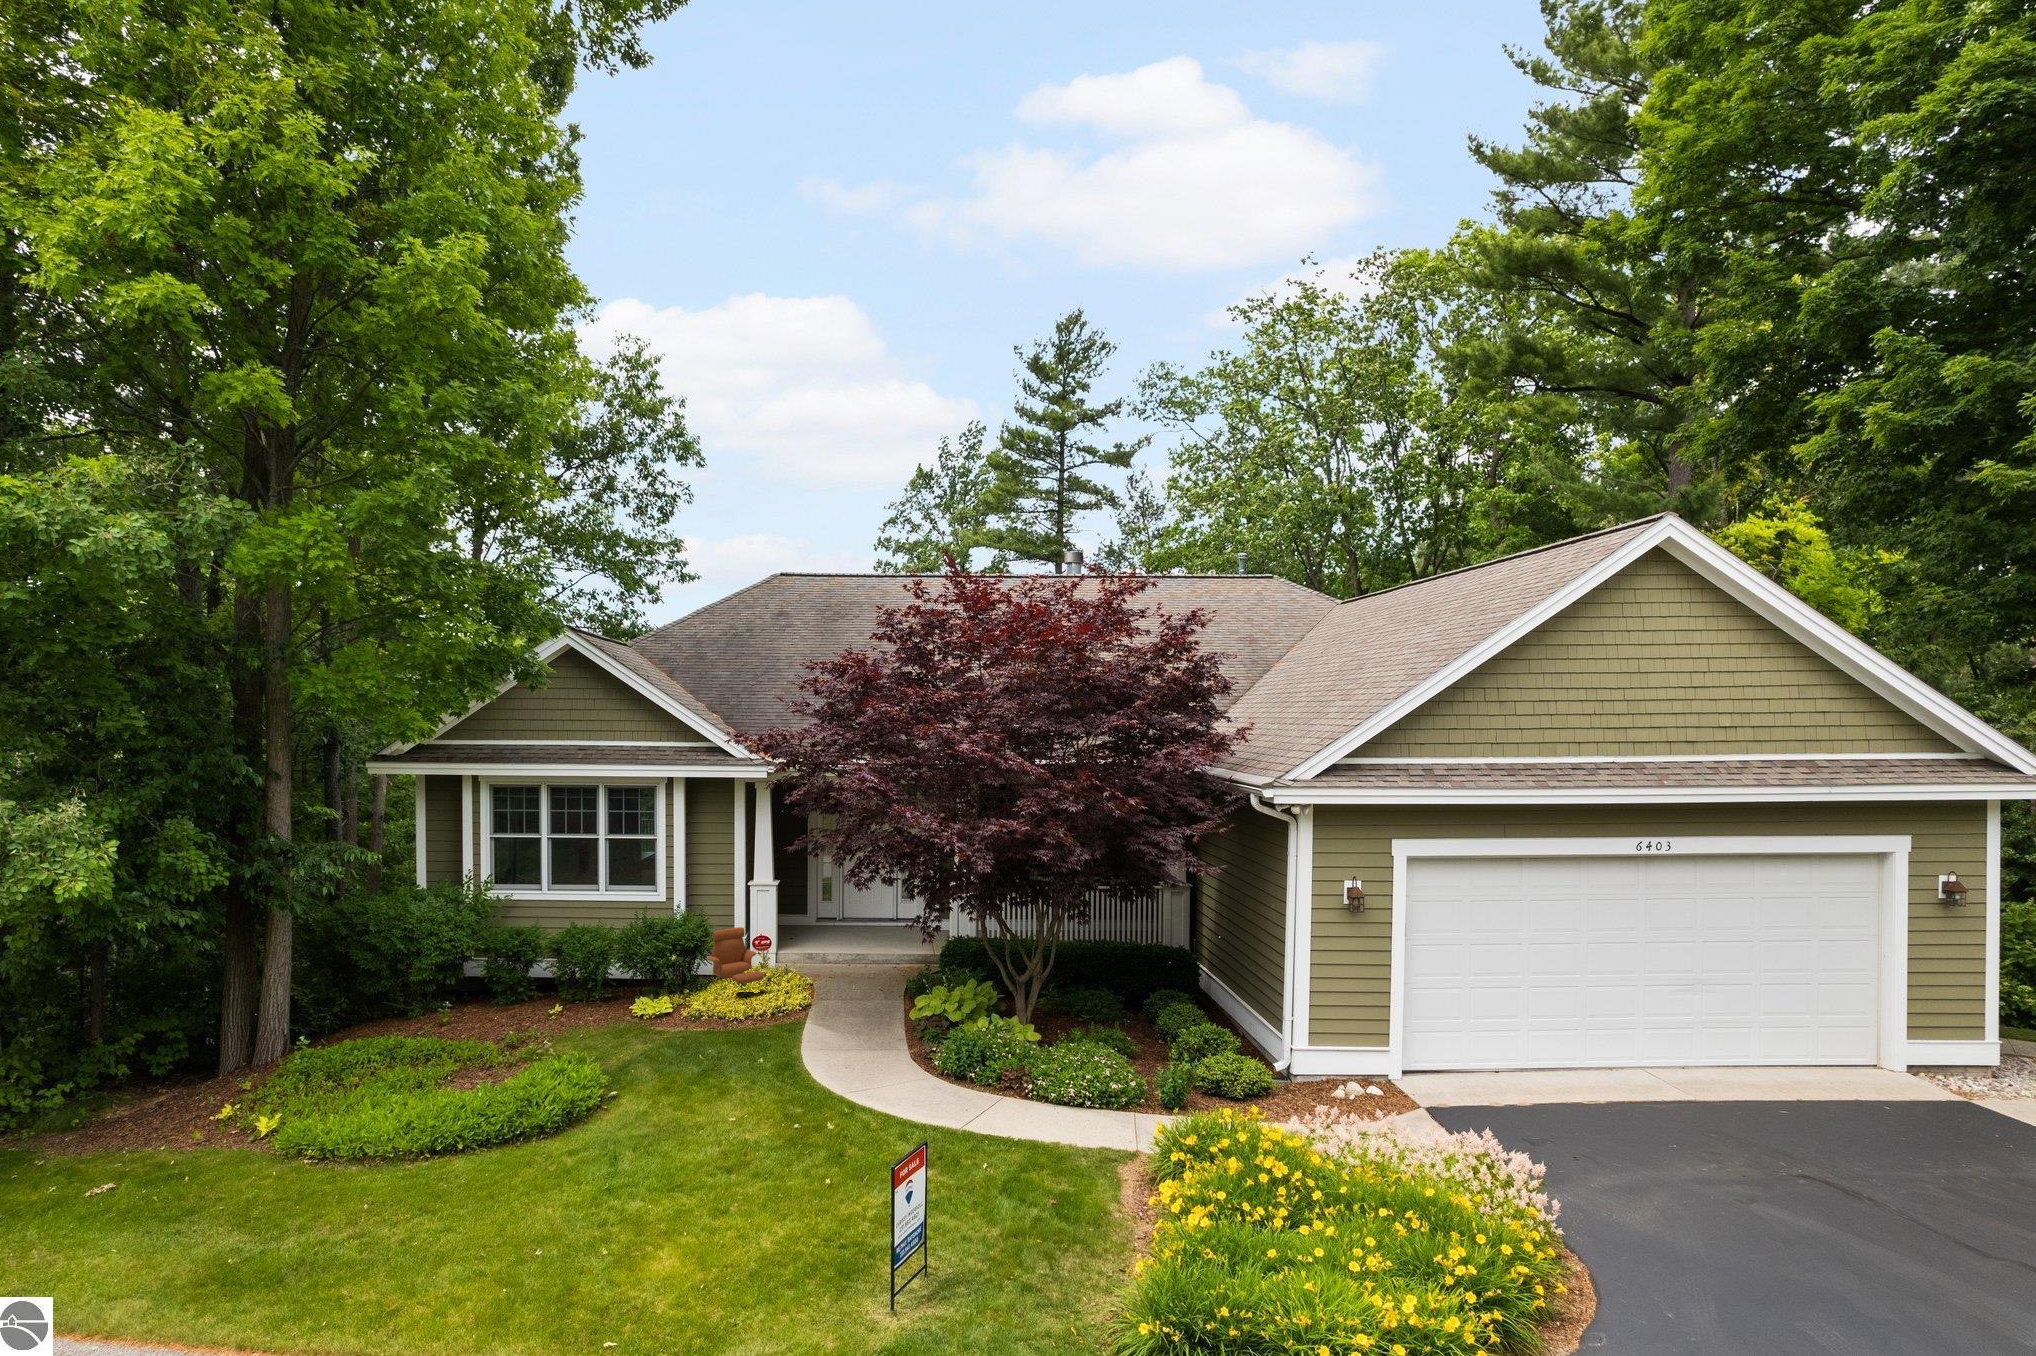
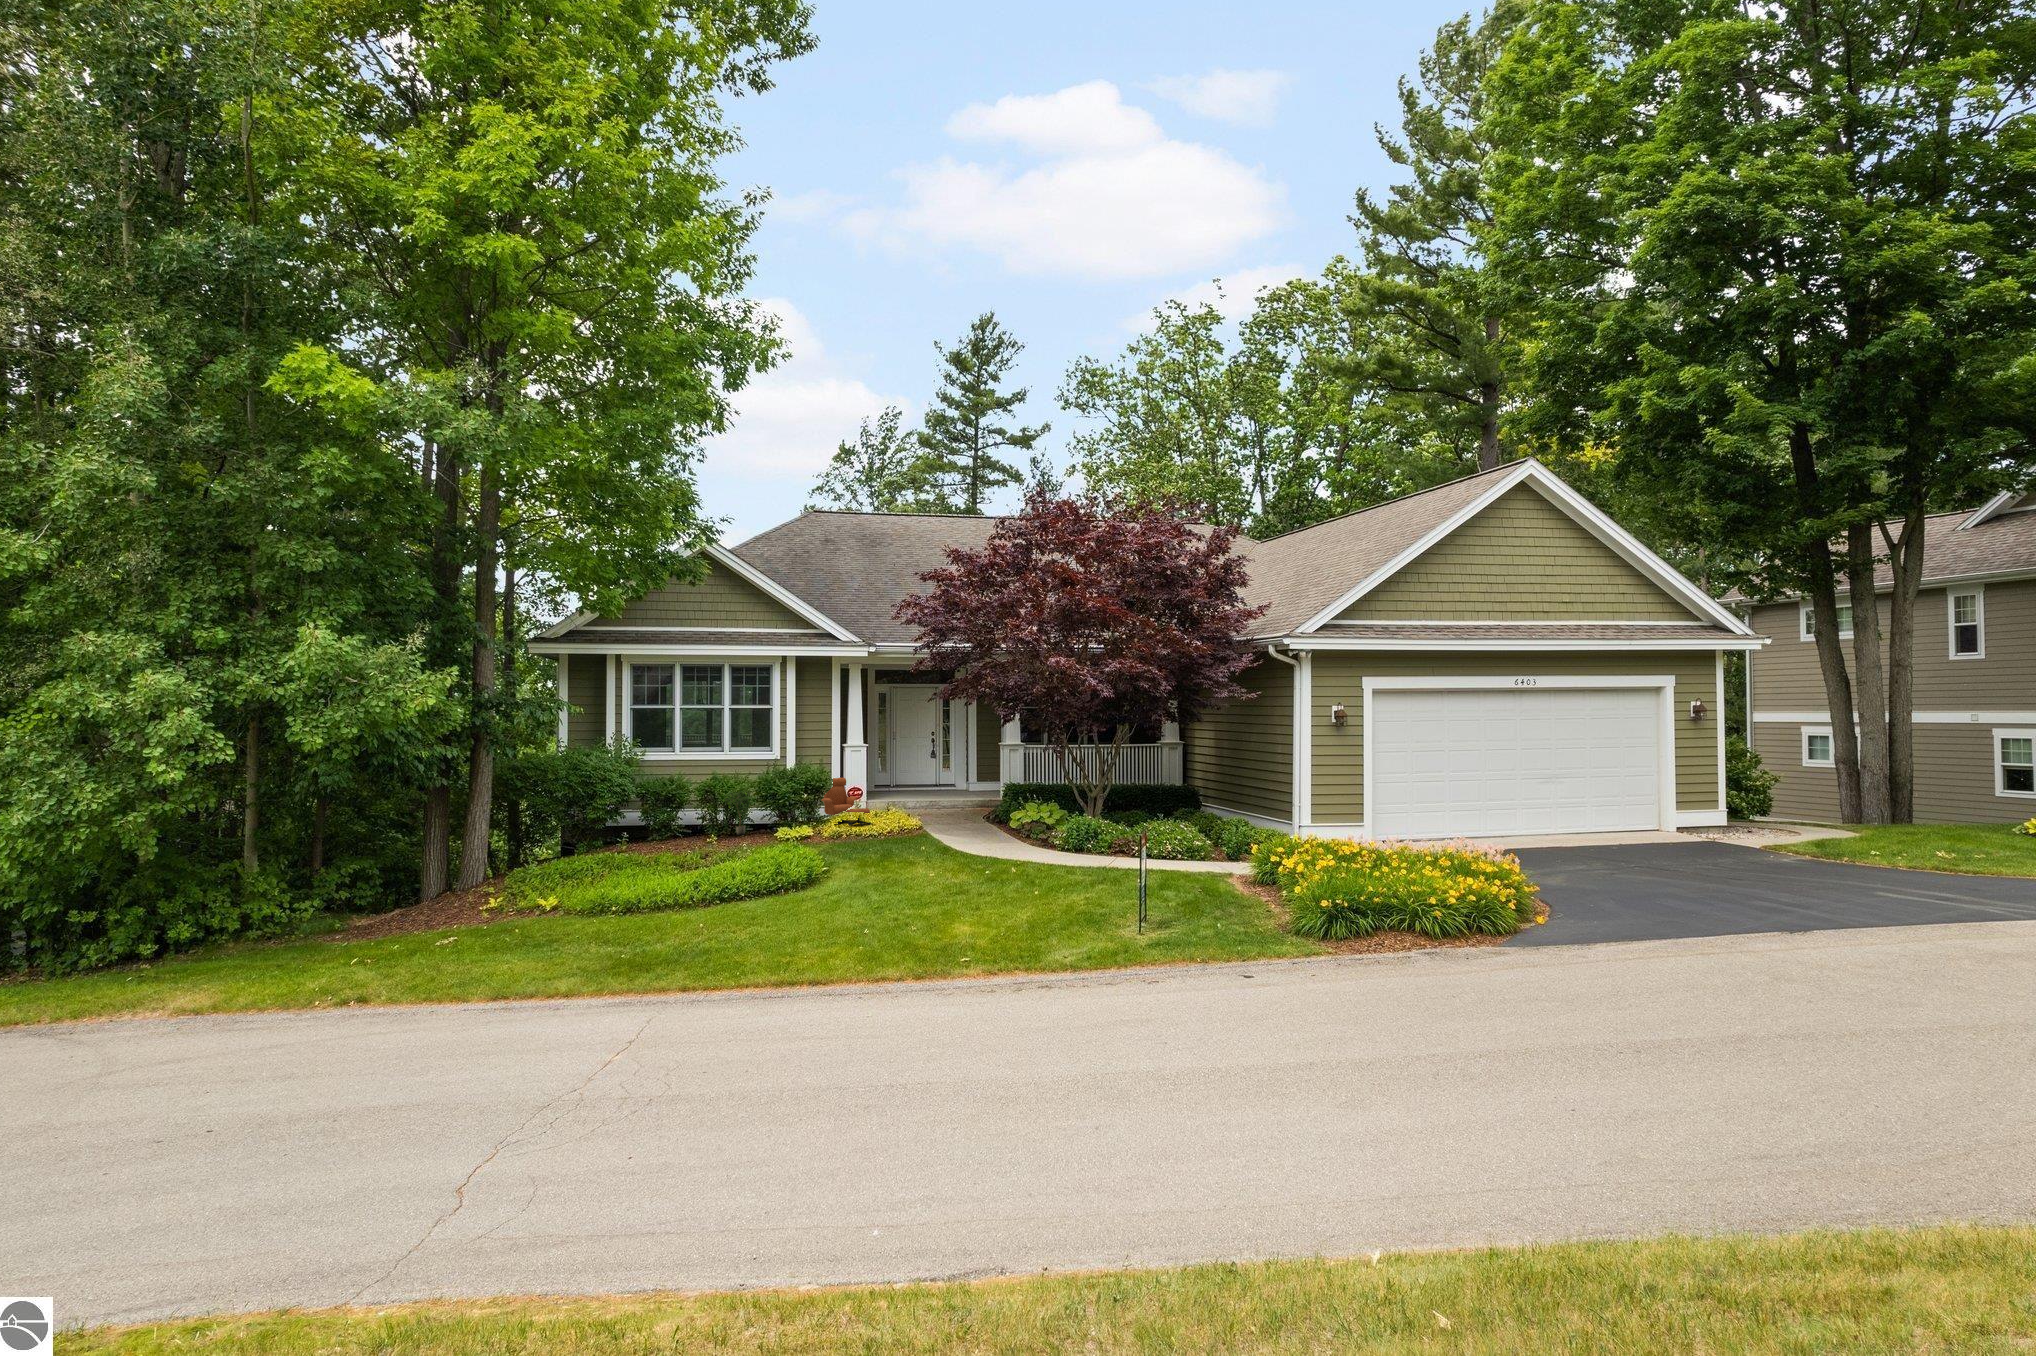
potted plant: none [567,951,614,1010] -> present [722,790,753,835]

